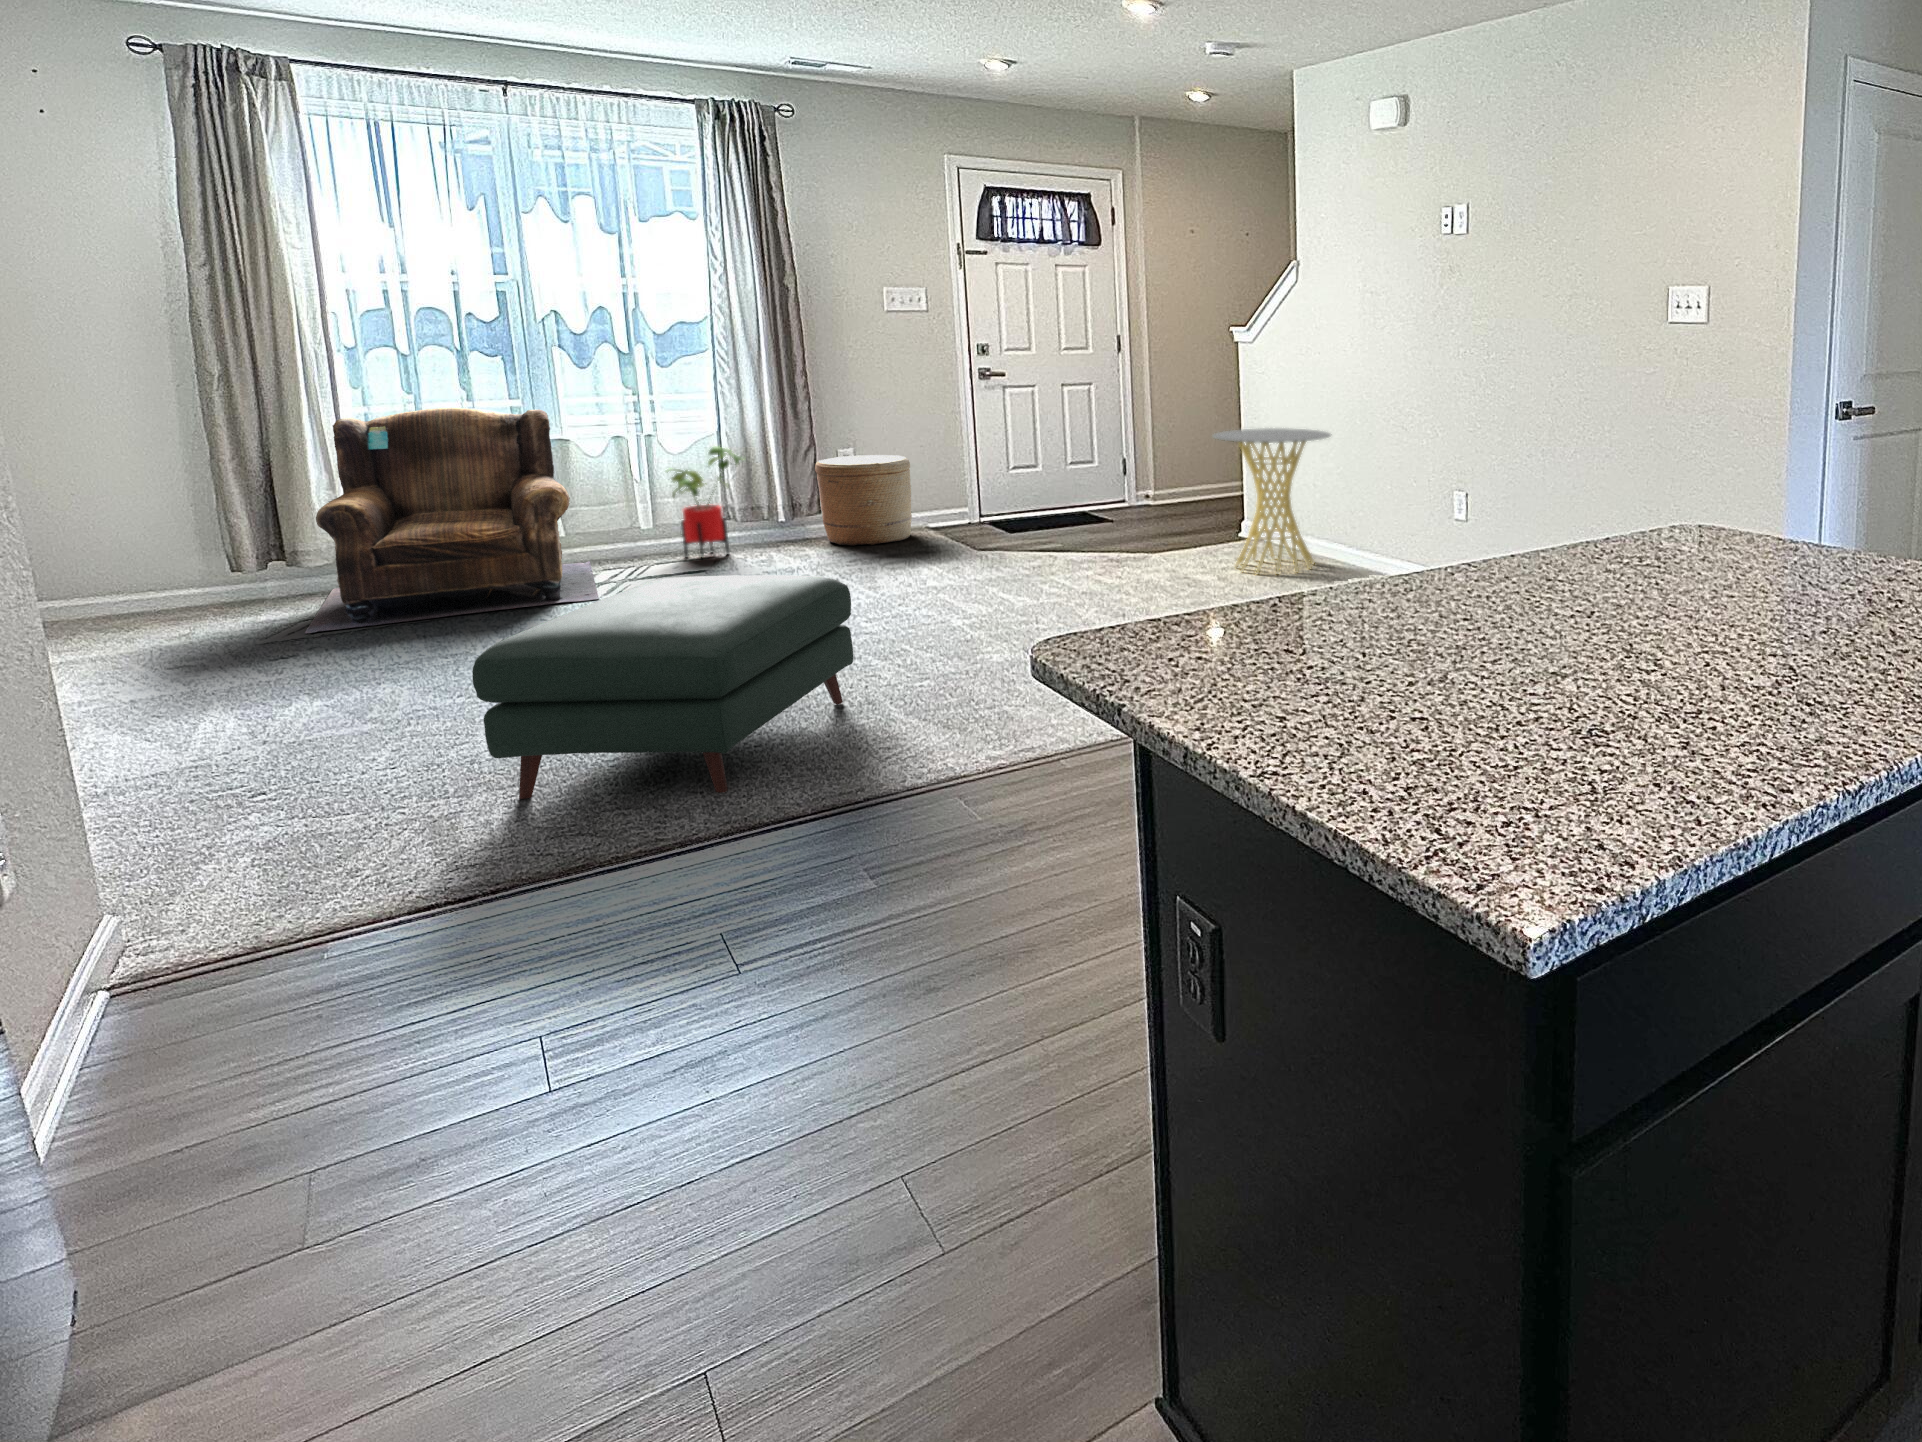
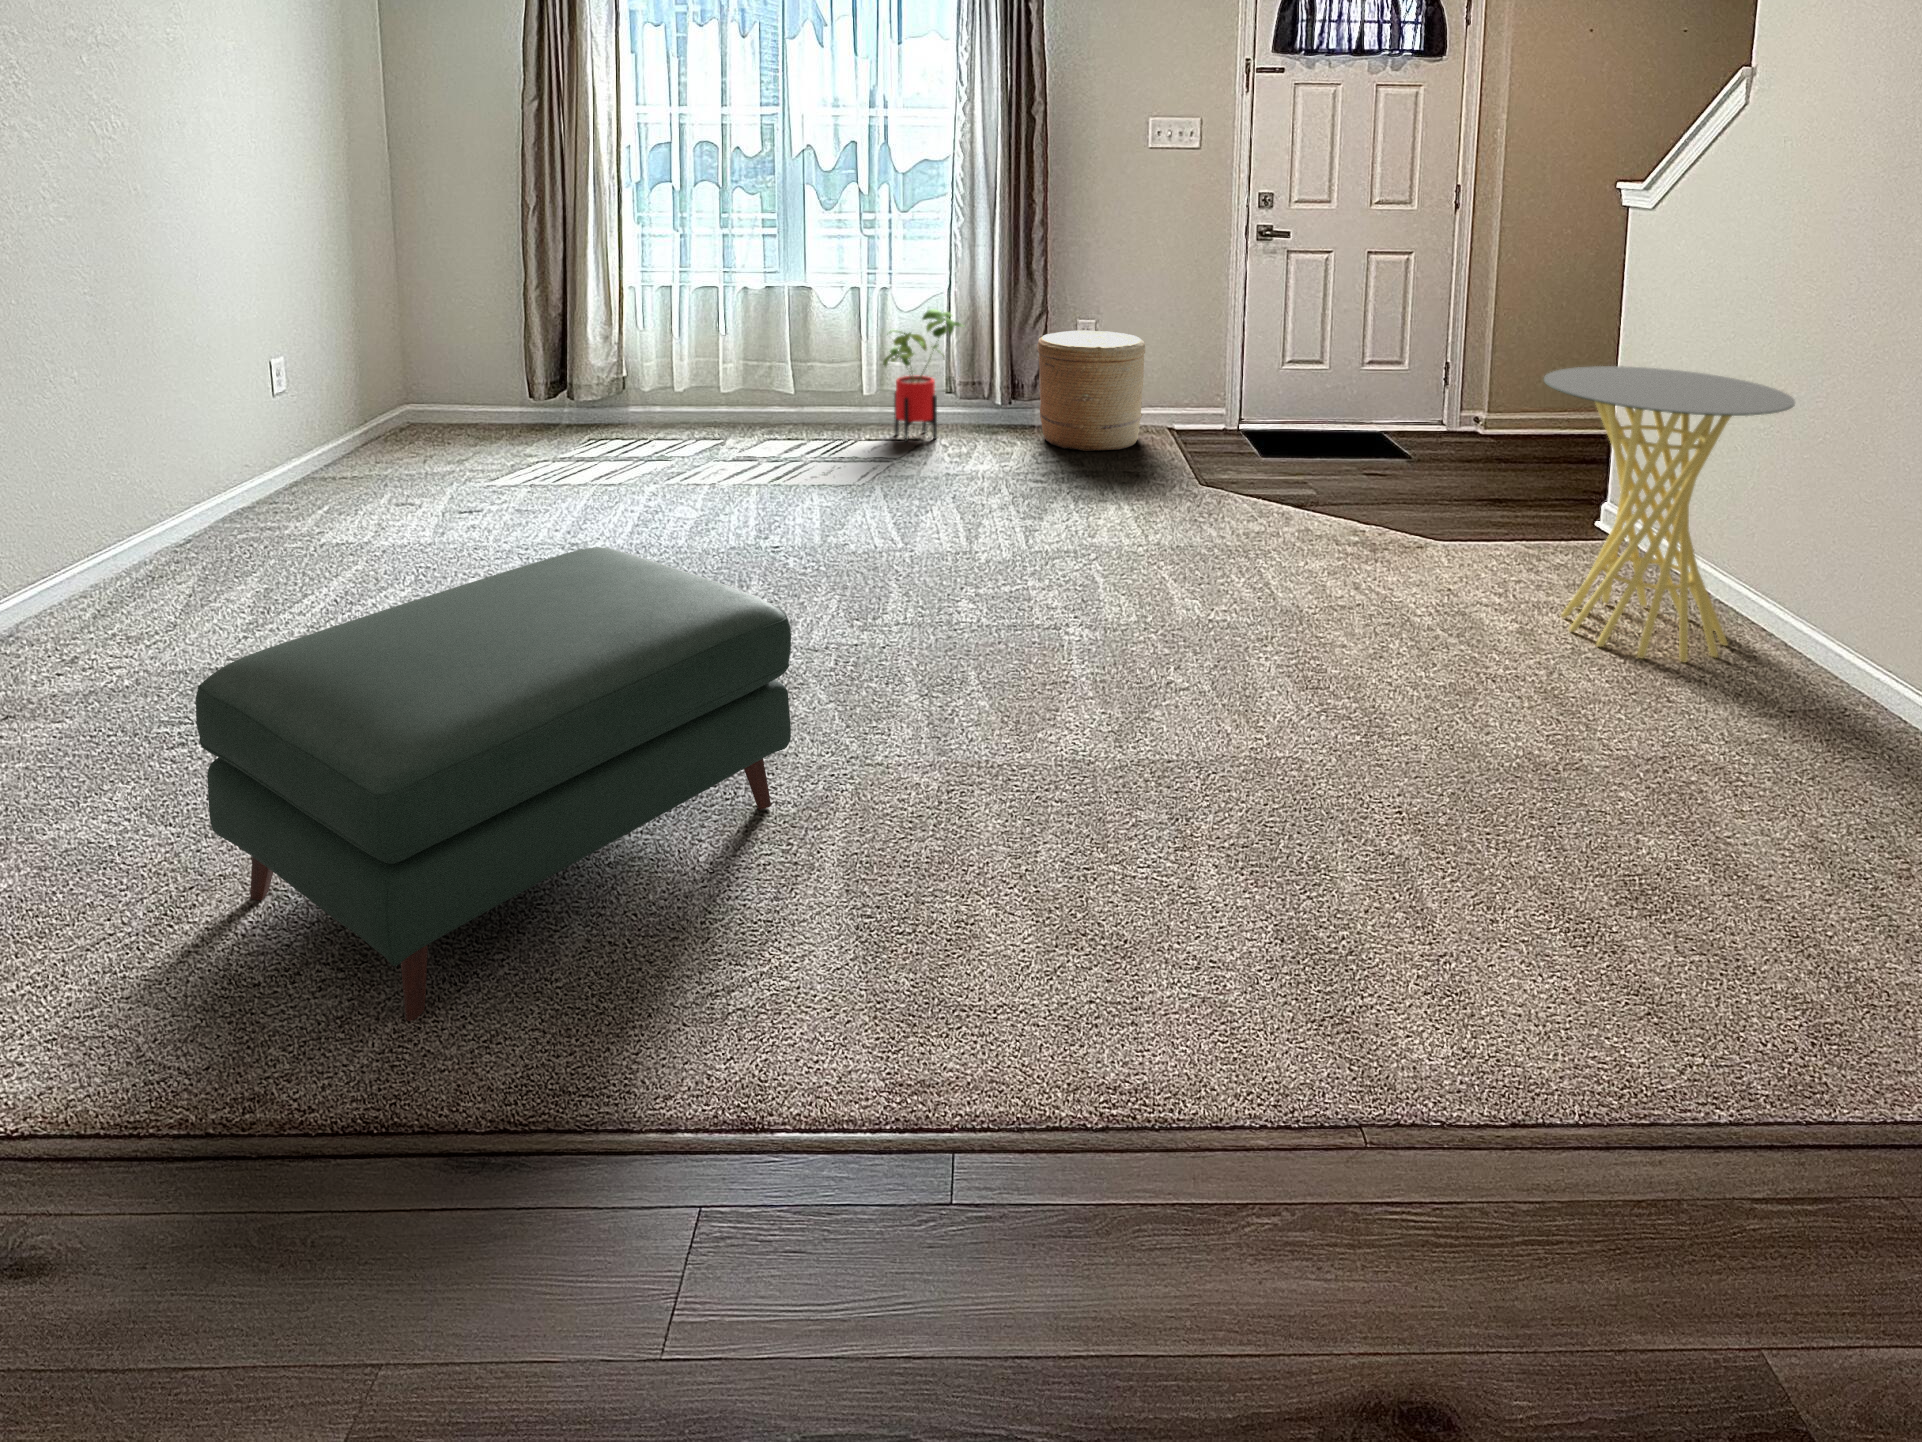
armchair: present [305,408,599,633] -> none [517,249,812,486]

